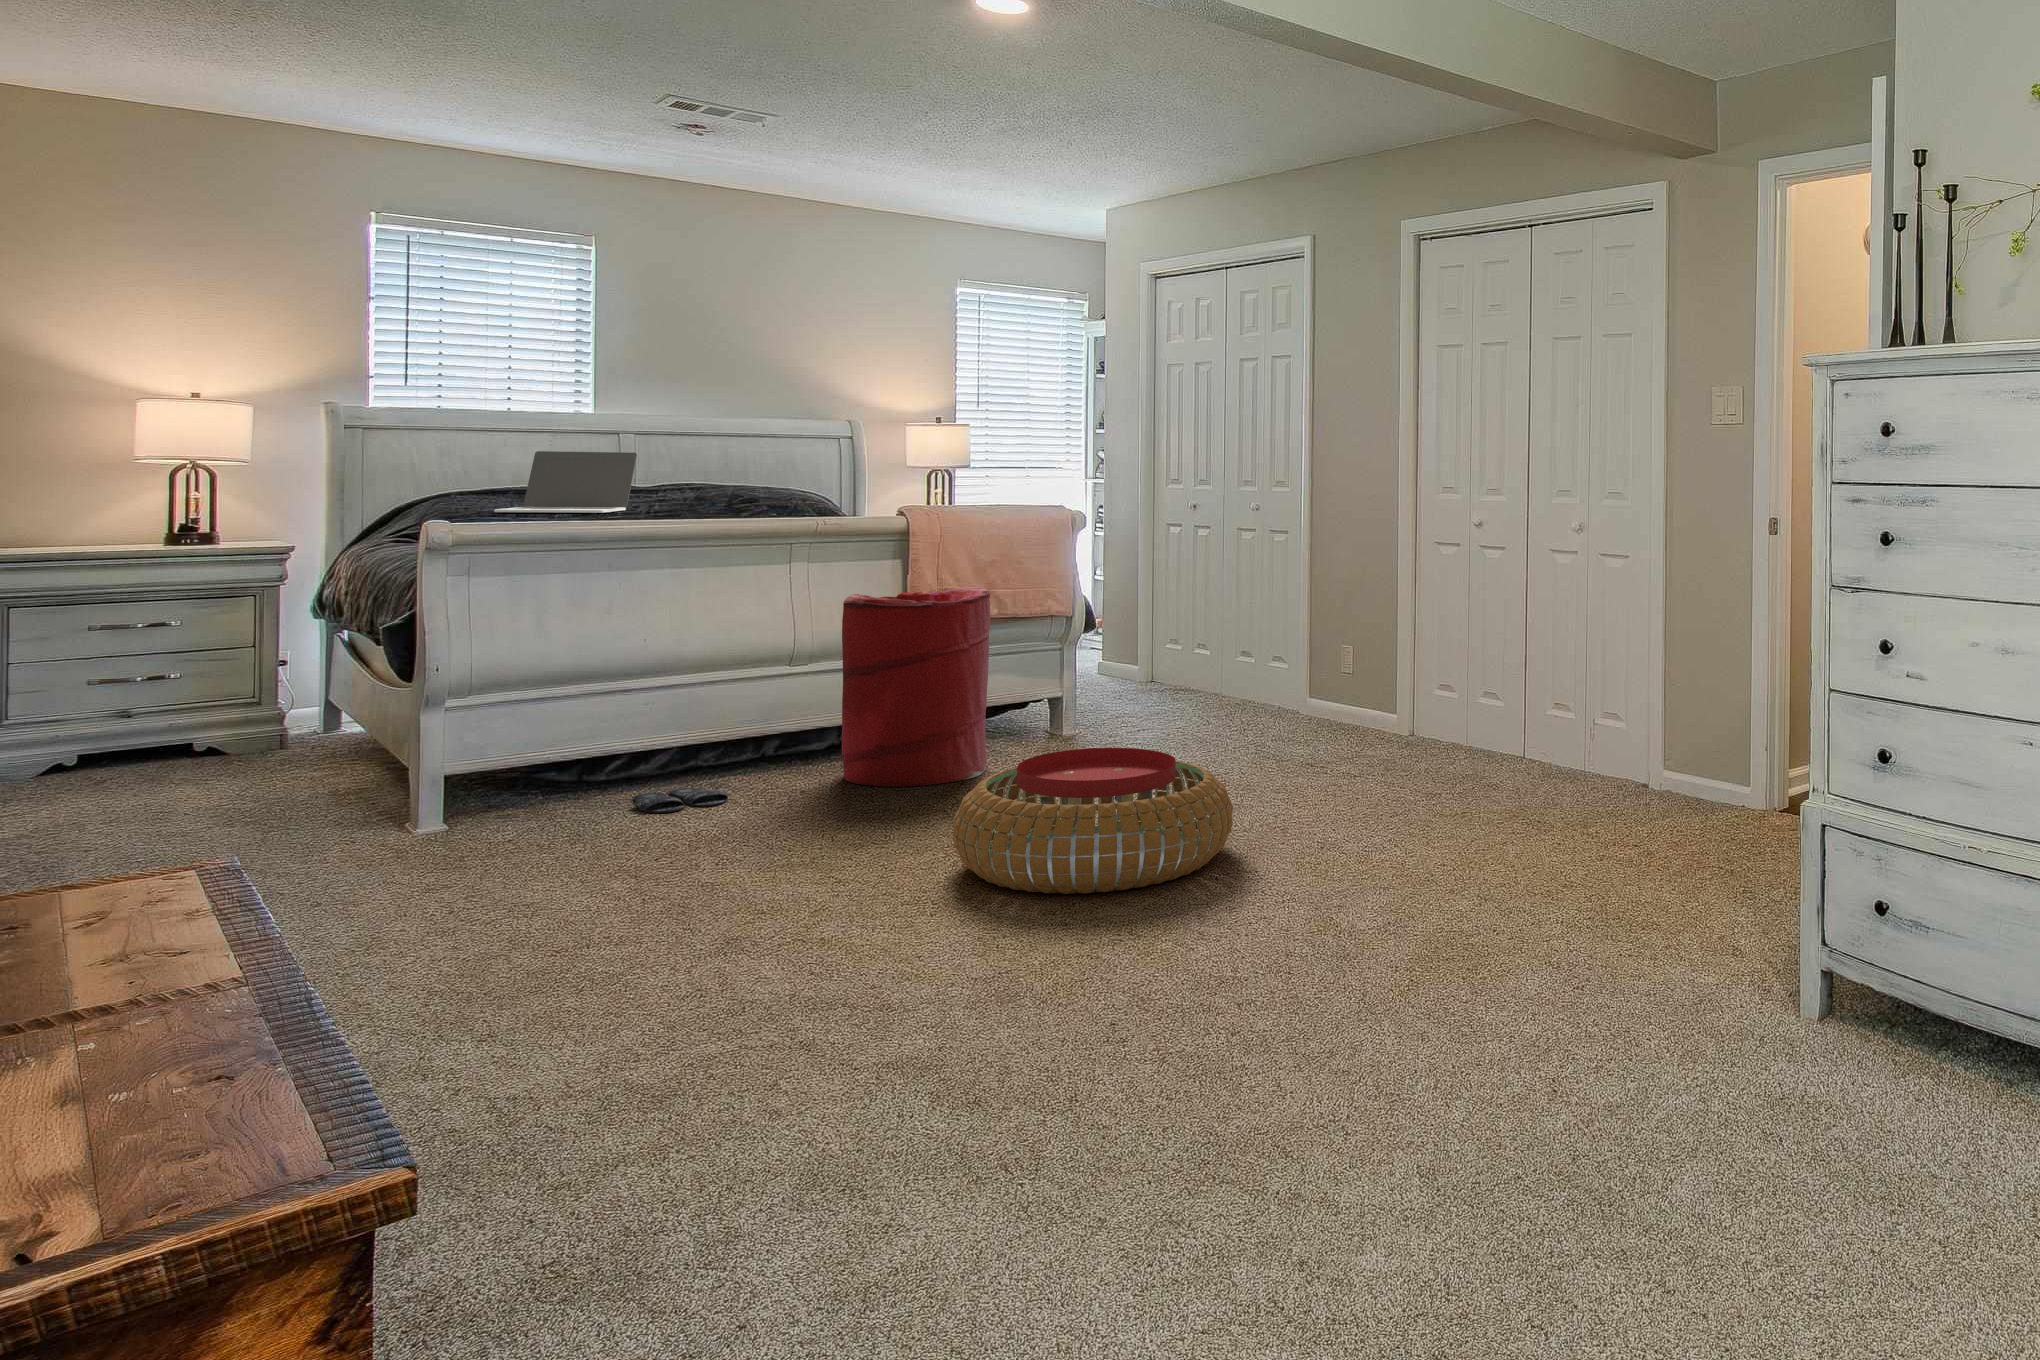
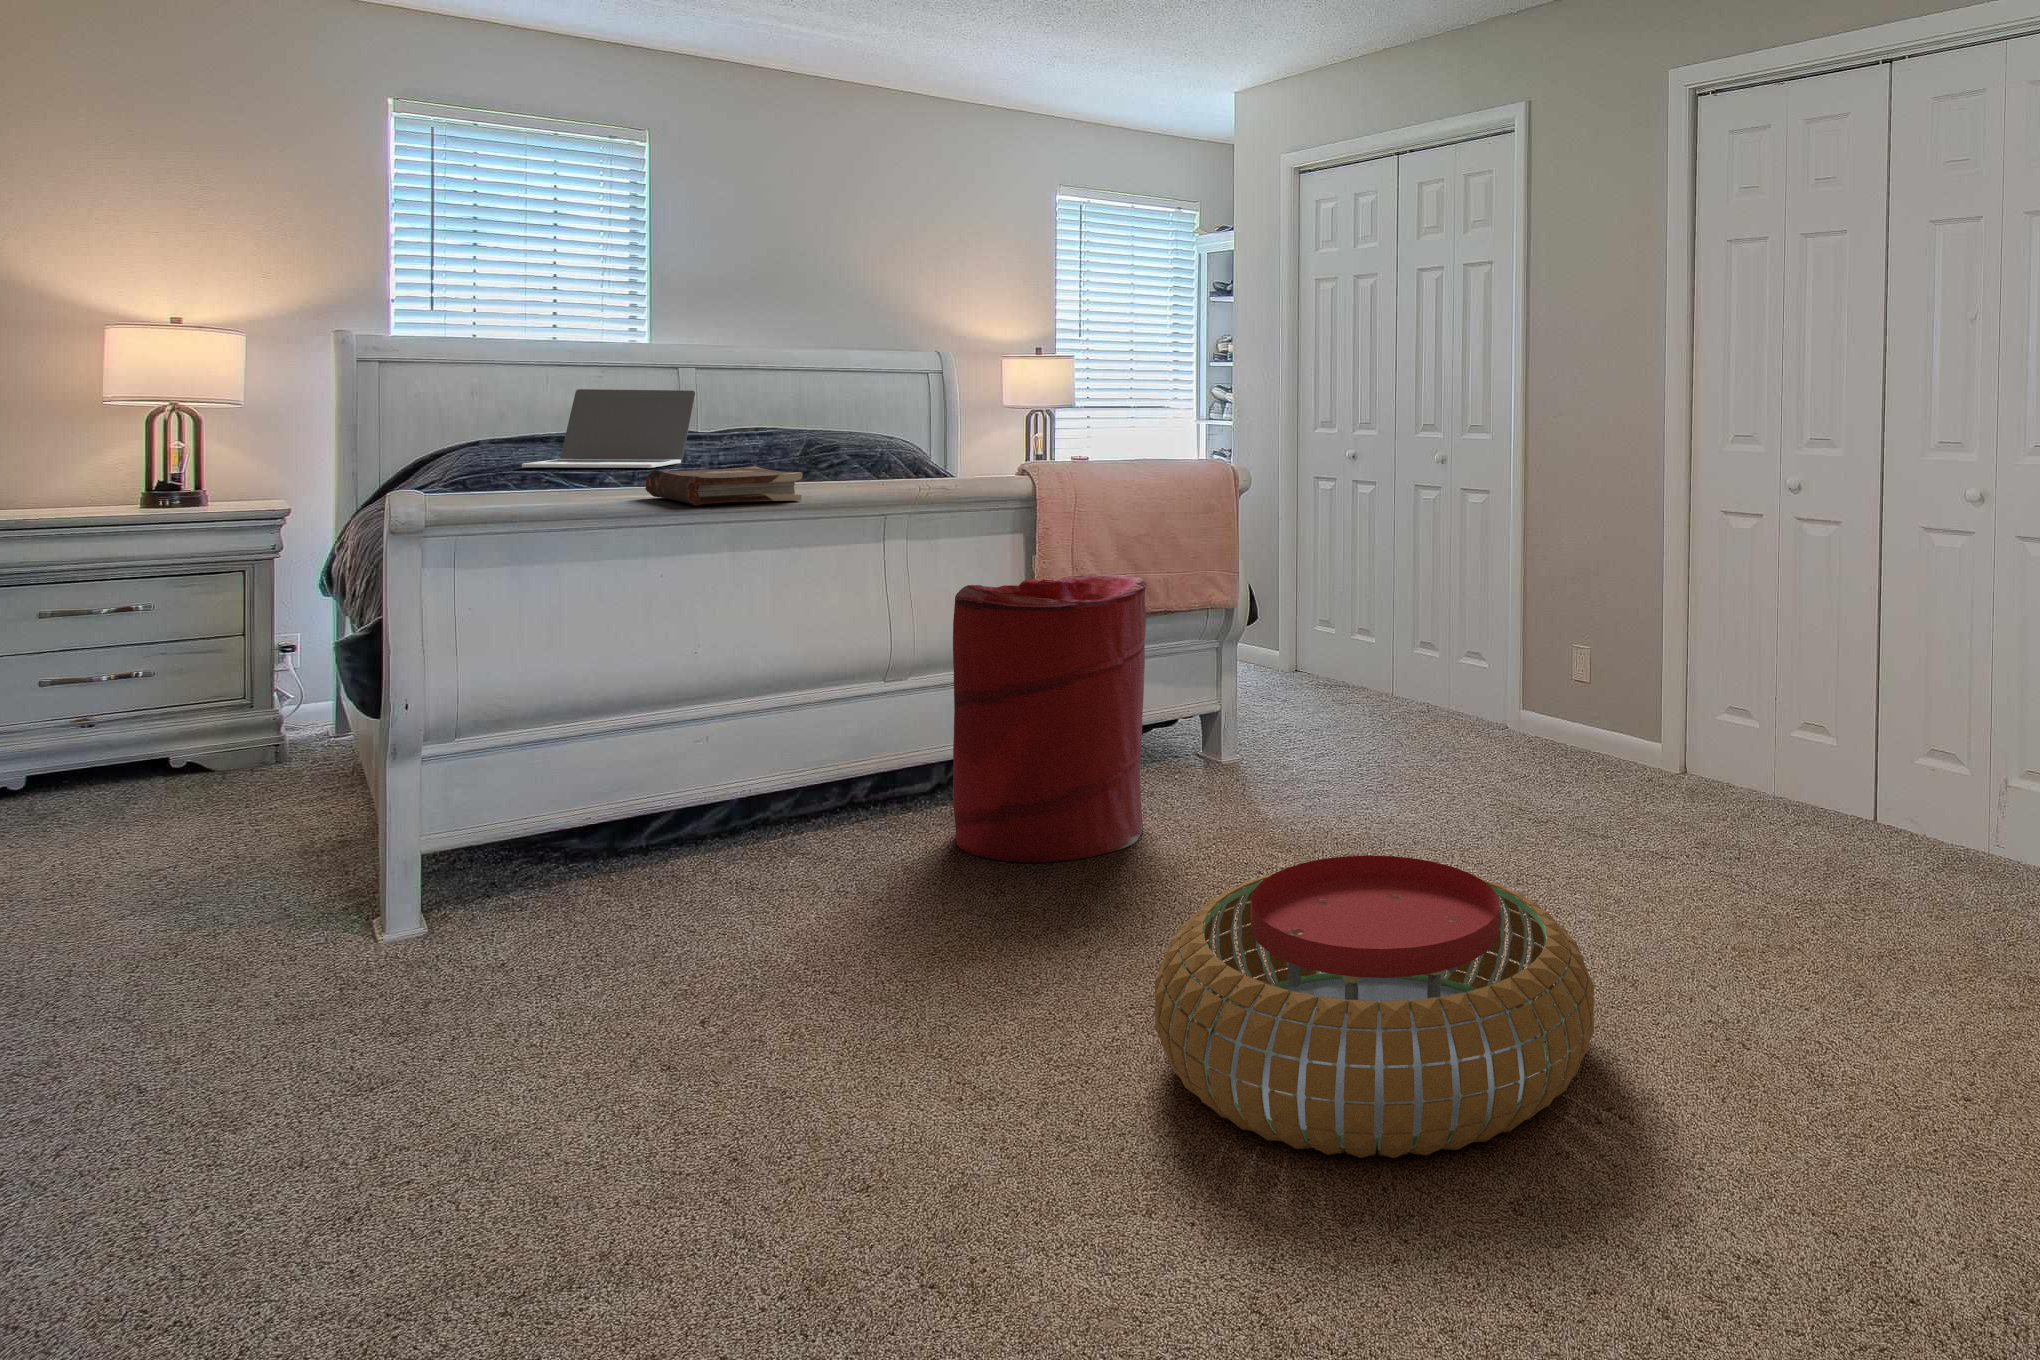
book: none [607,507,726,532] -> present [646,466,802,506]
slippers: present [633,788,728,813] -> none [676,858,804,912]

